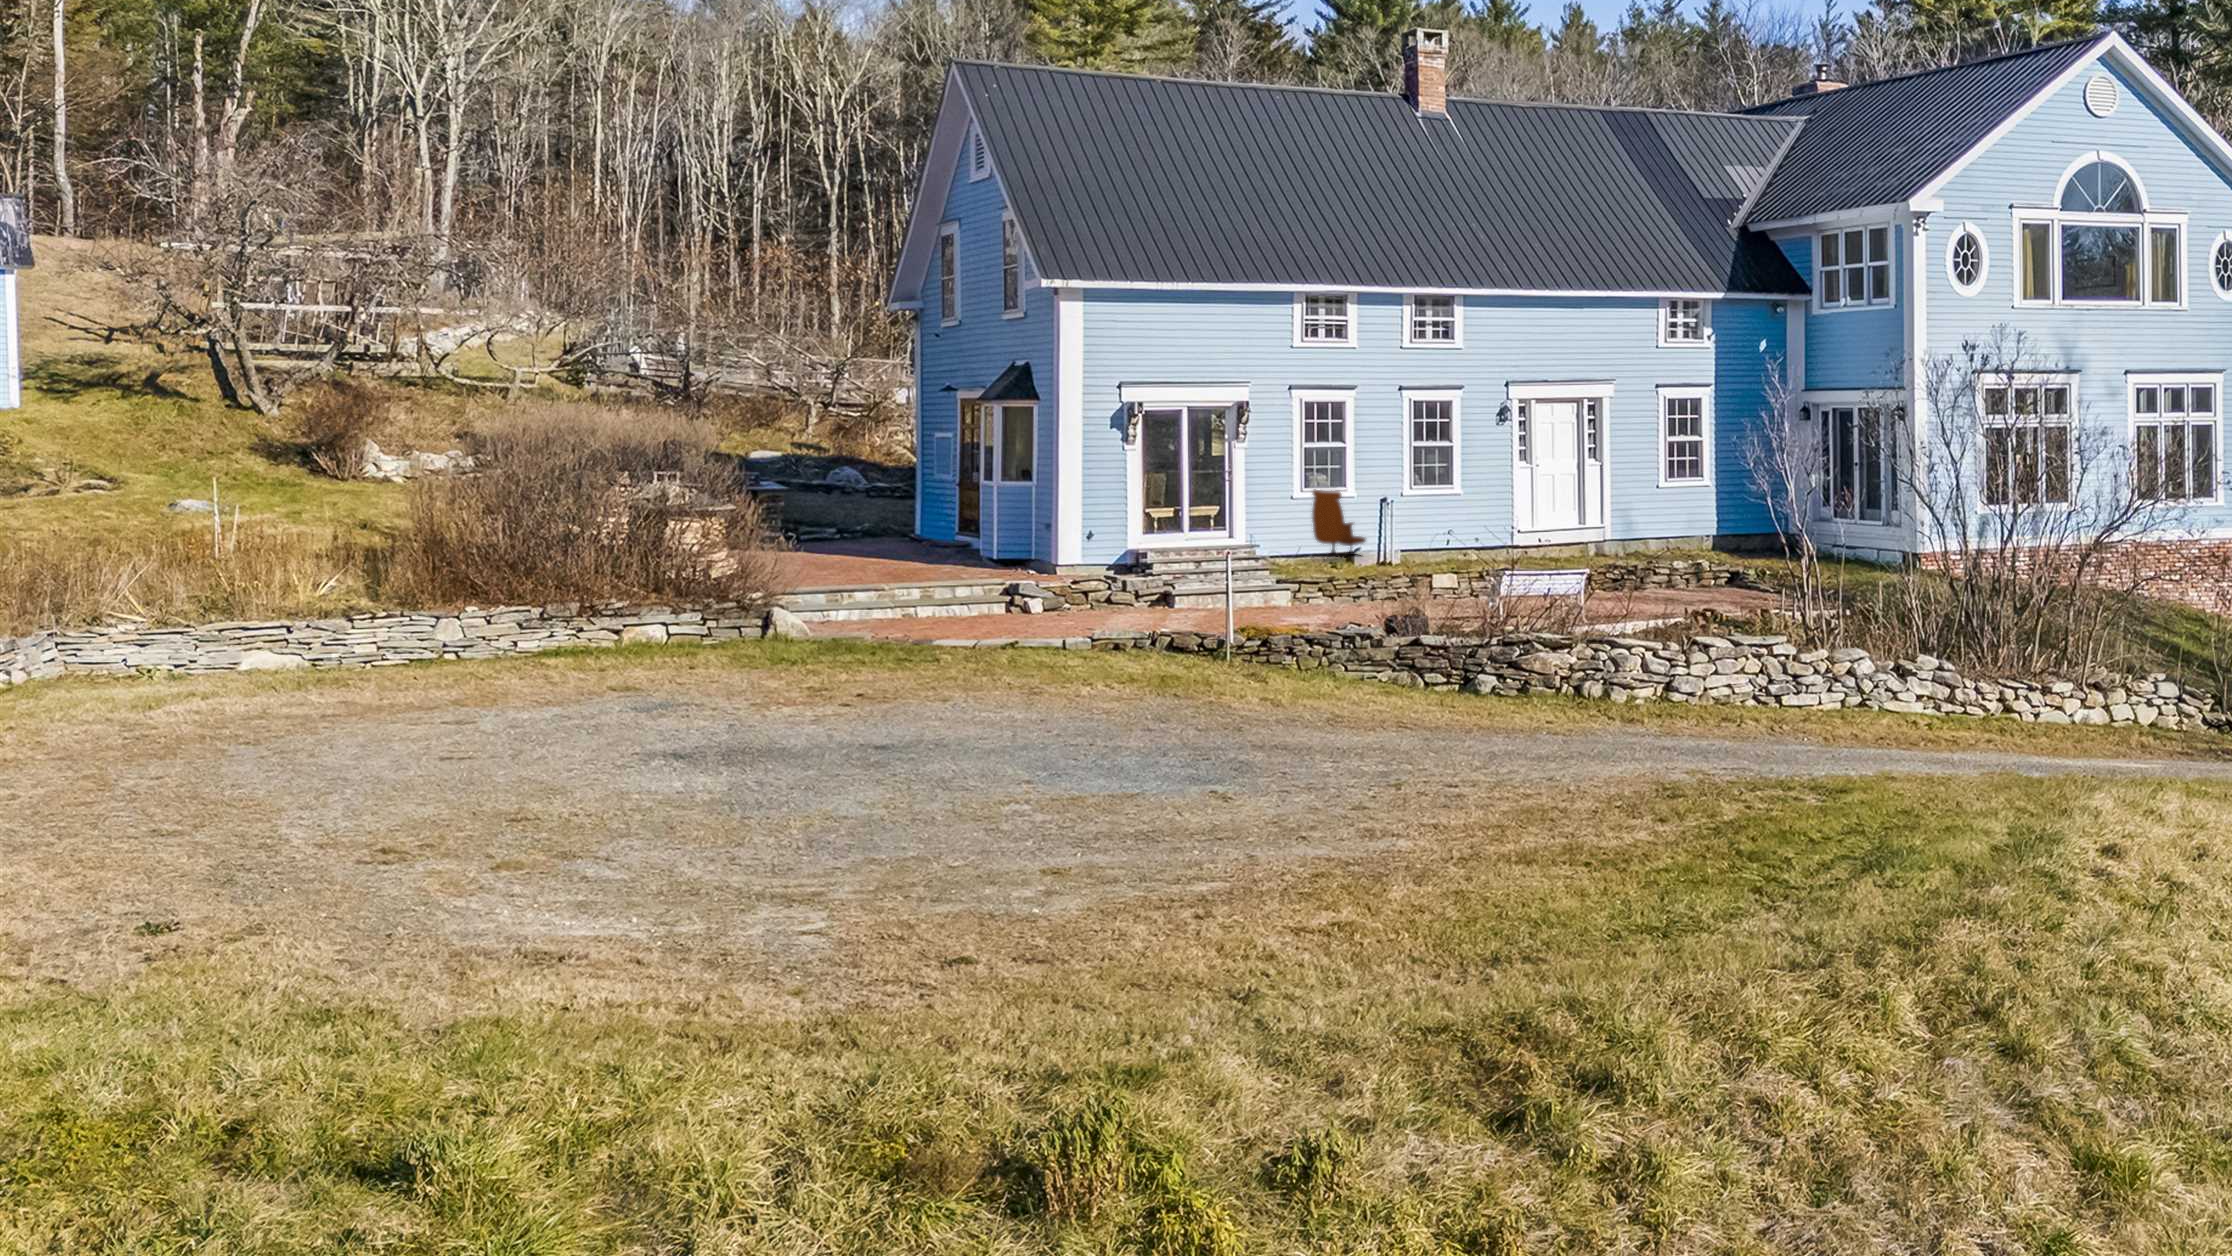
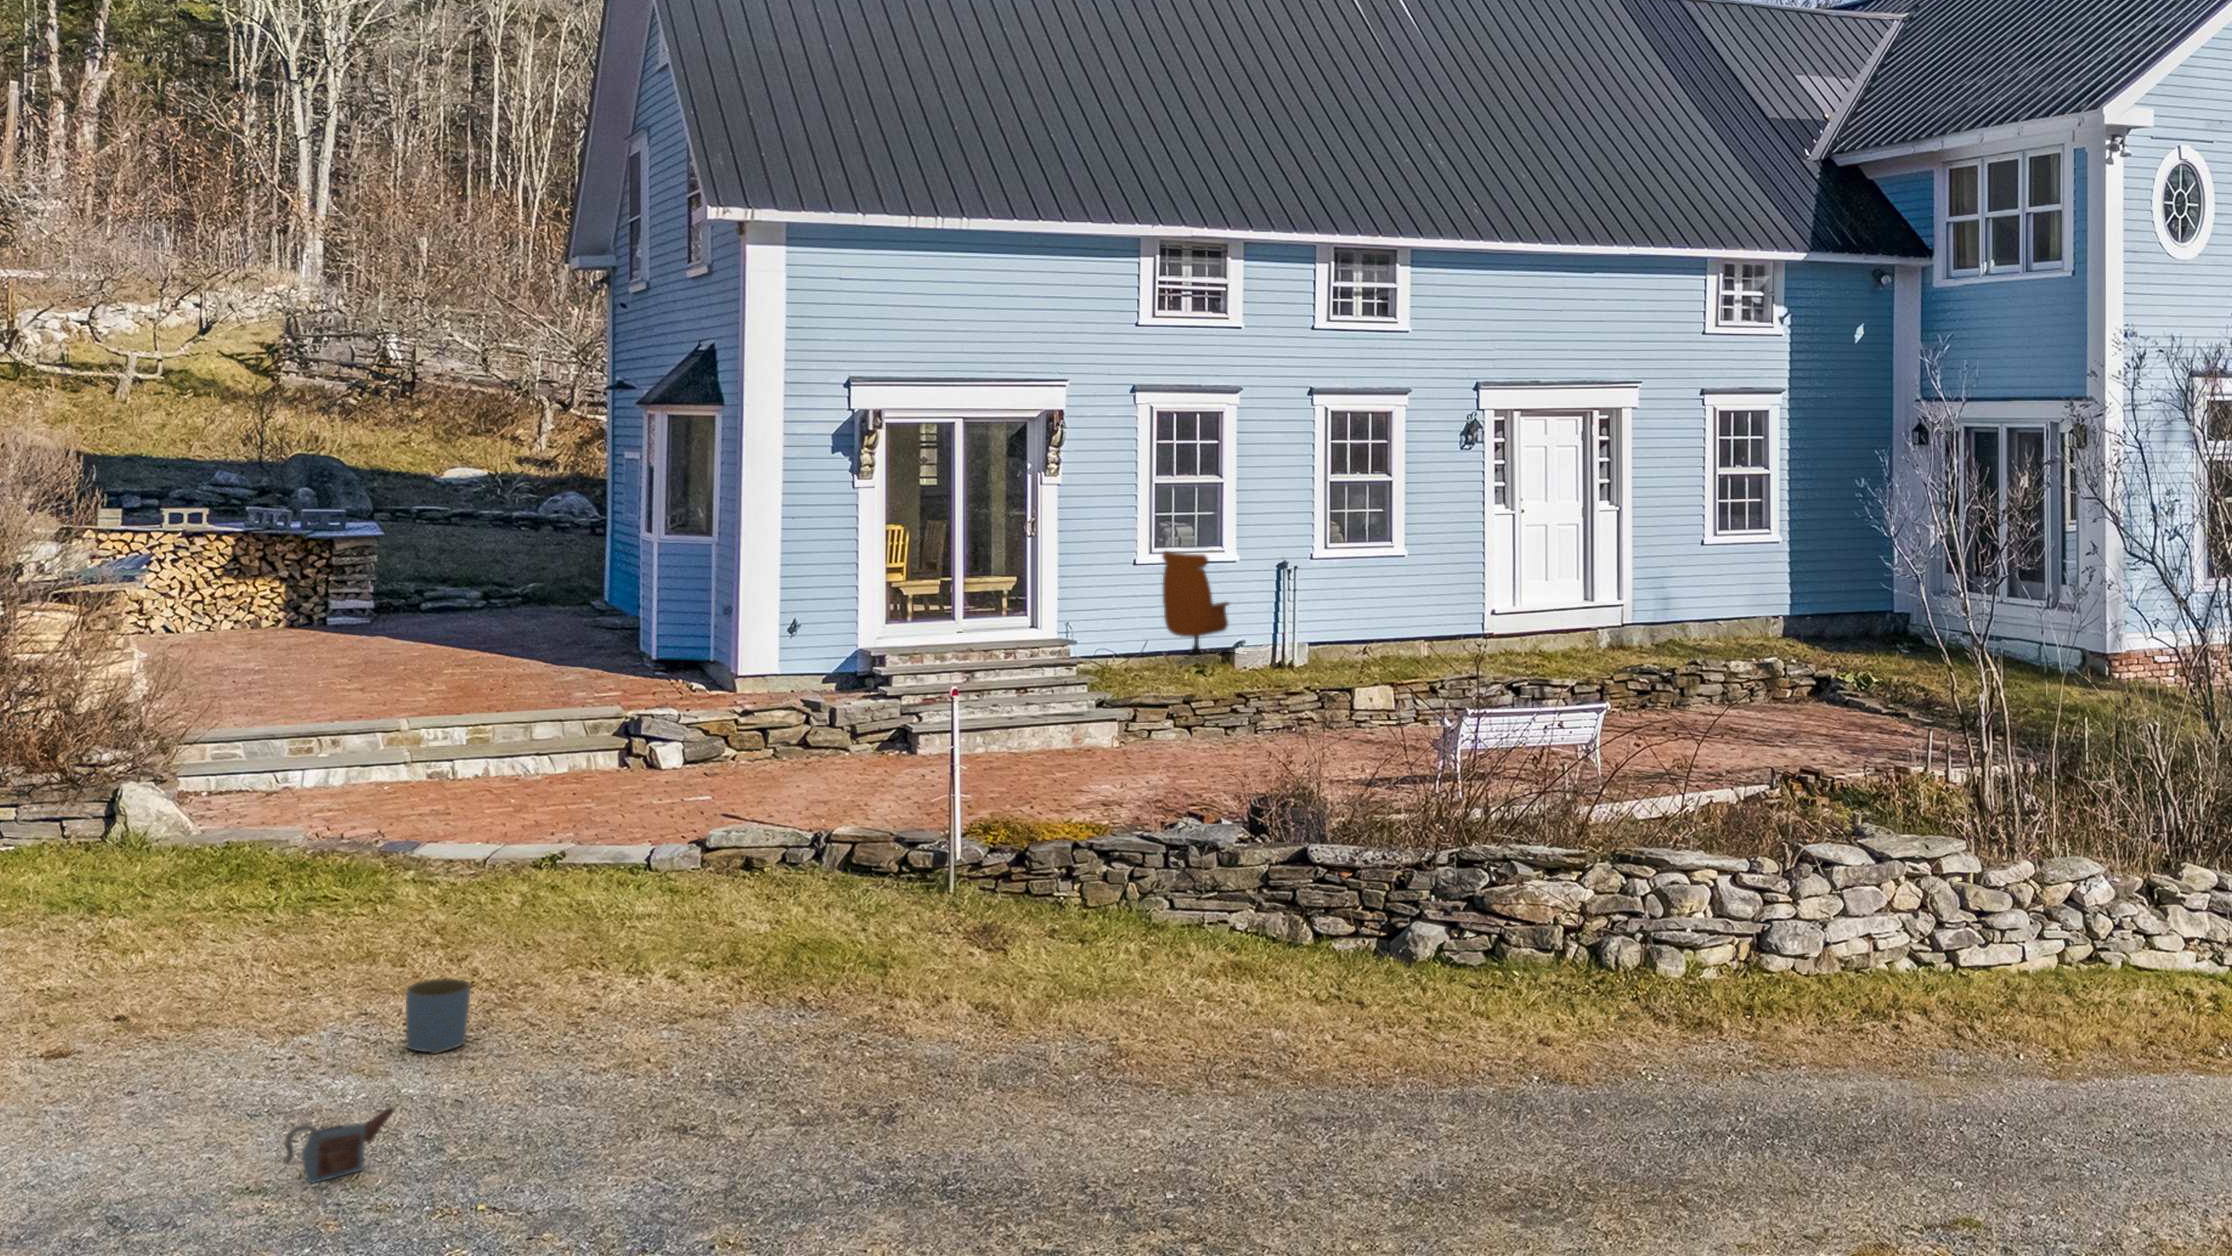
planter: none [1002,677,1031,710] -> present [406,978,471,1054]
watering can: none [996,711,1036,740] -> present [283,1108,394,1183]

